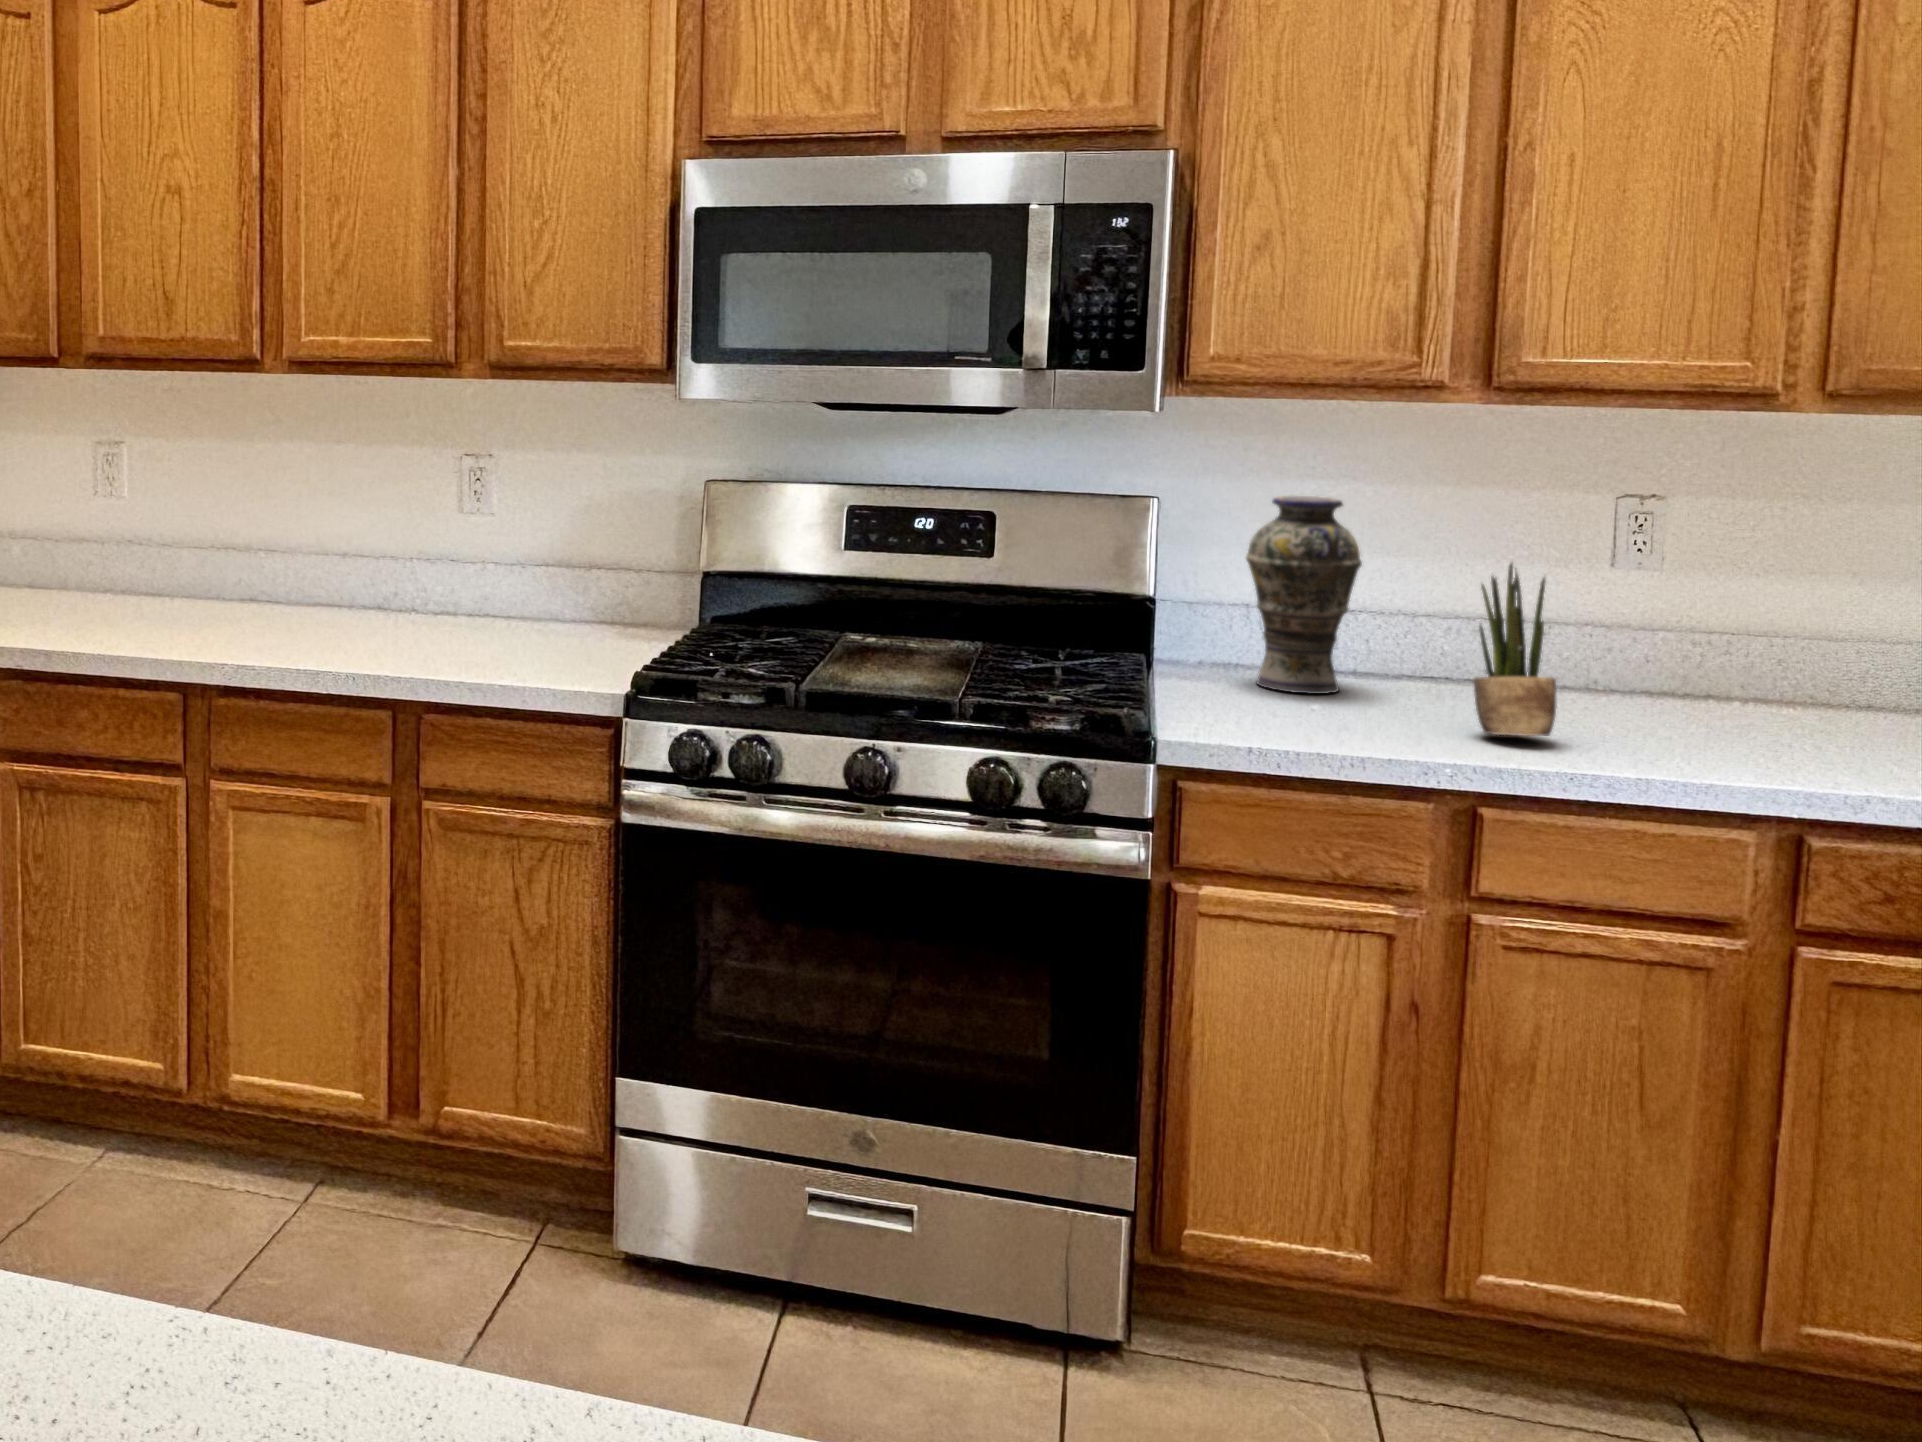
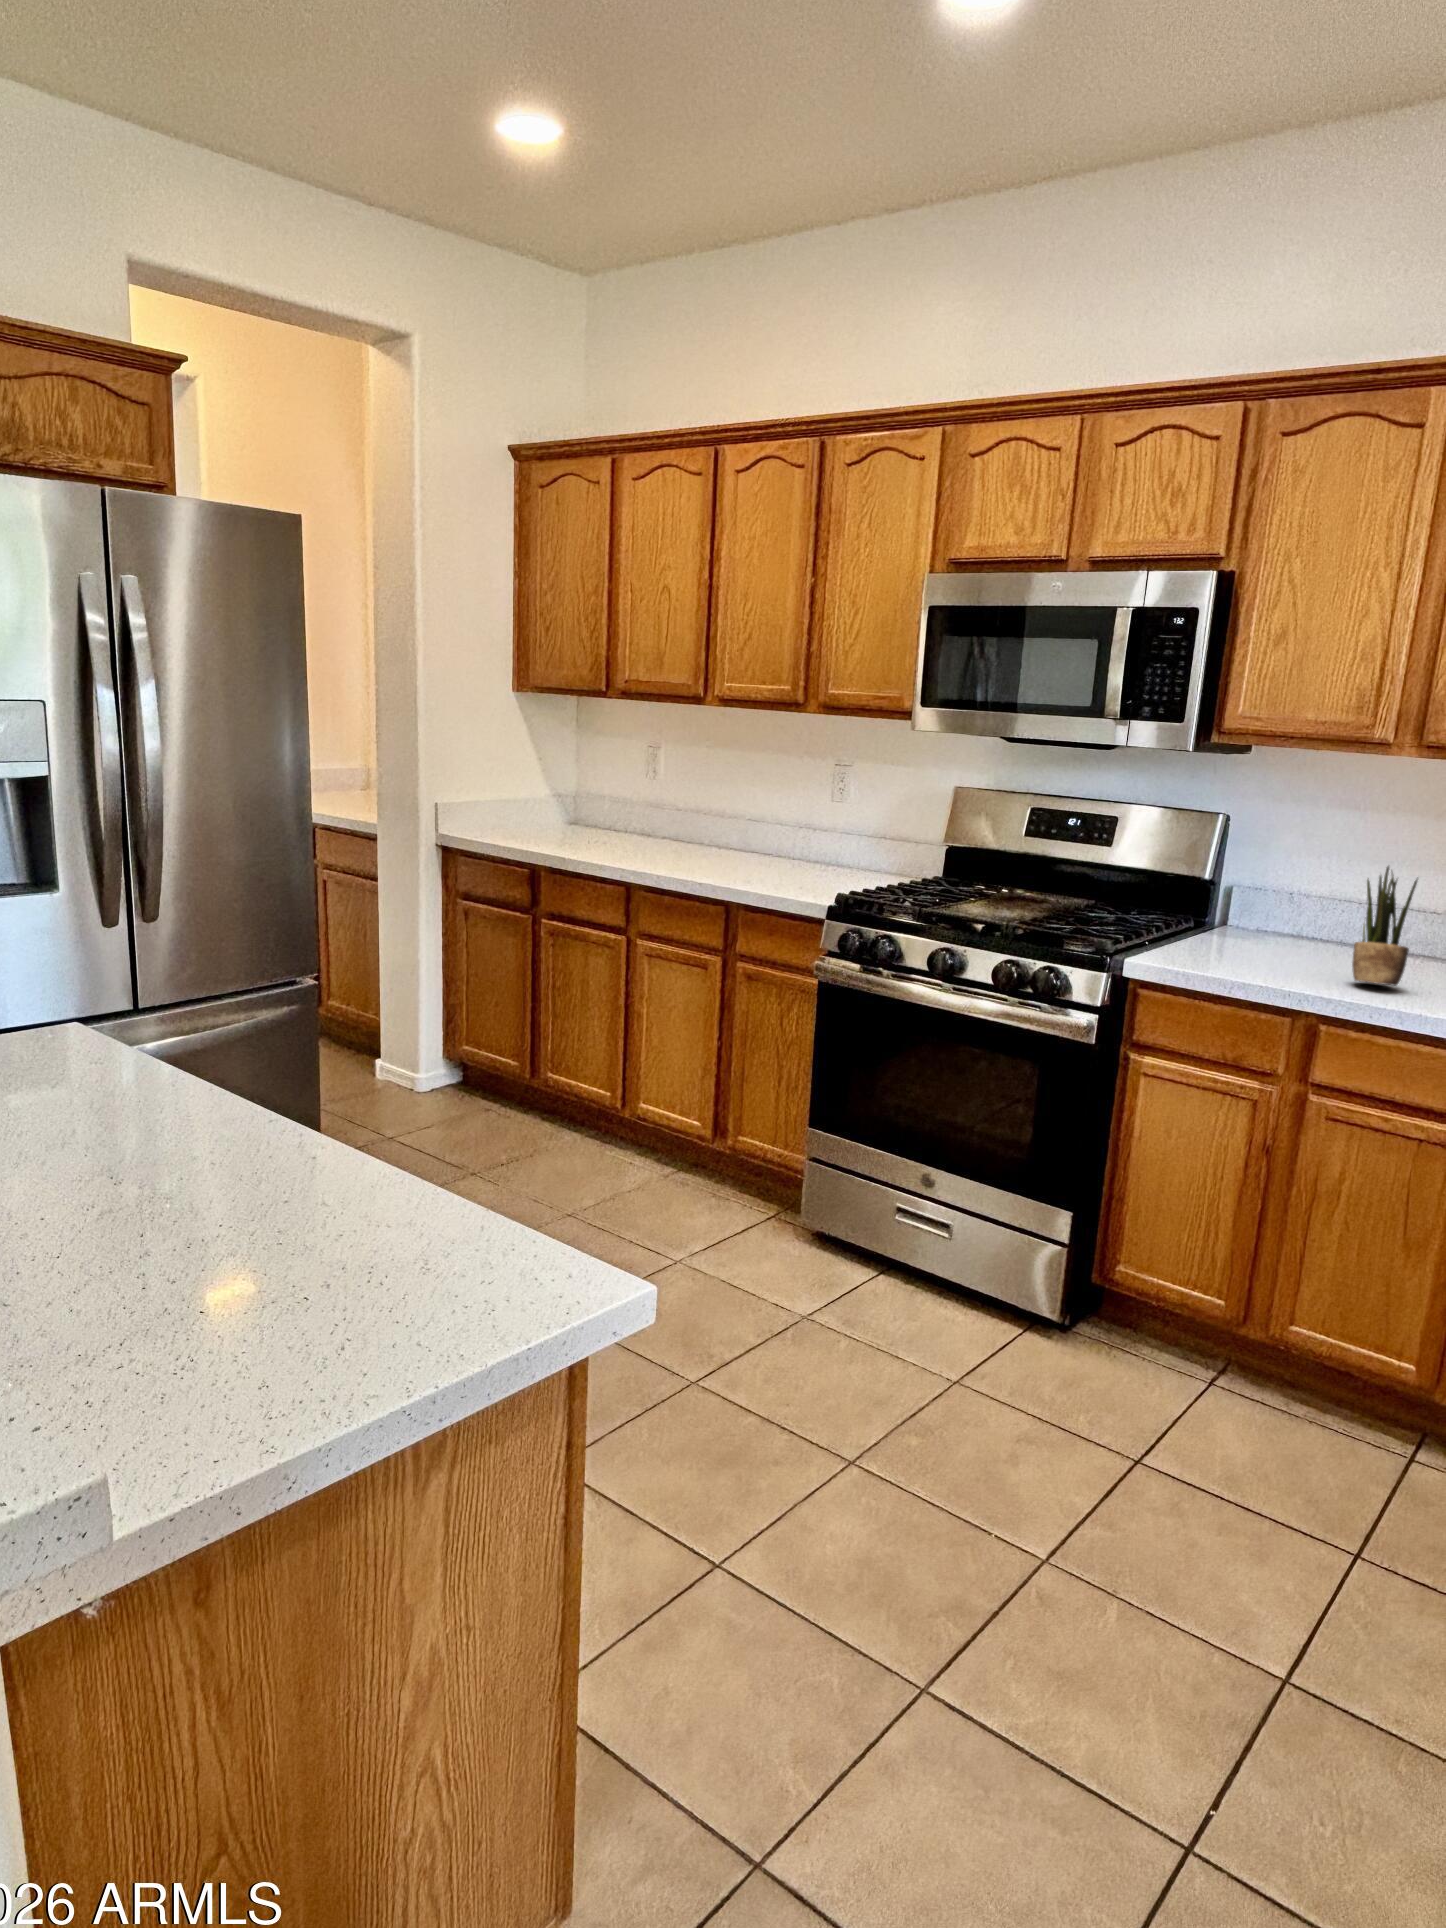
vase: present [1246,495,1362,694] -> none [1264,817,1344,953]

